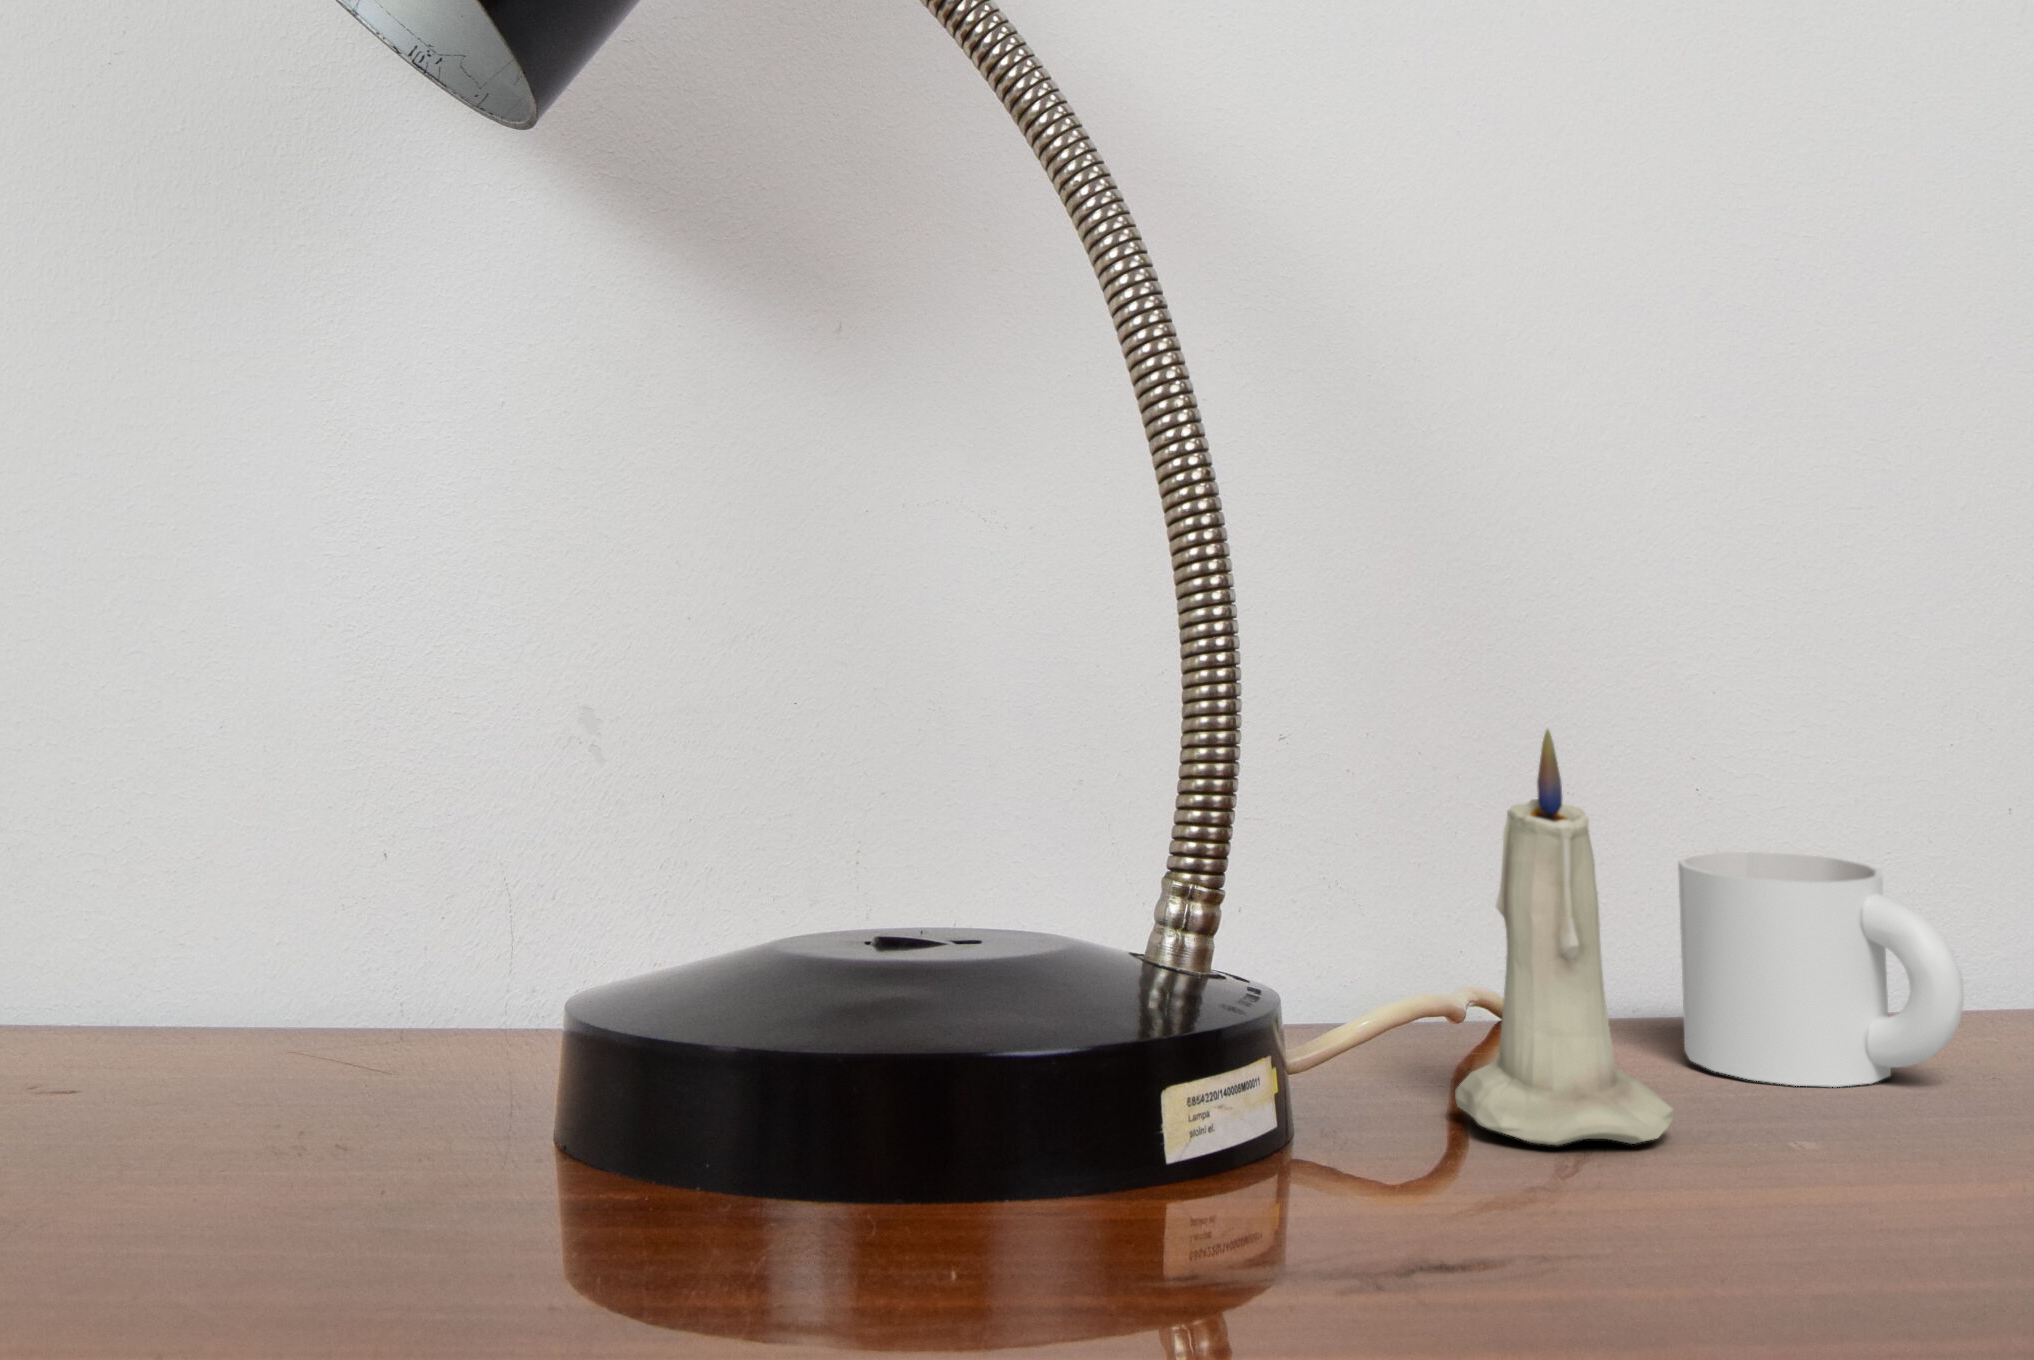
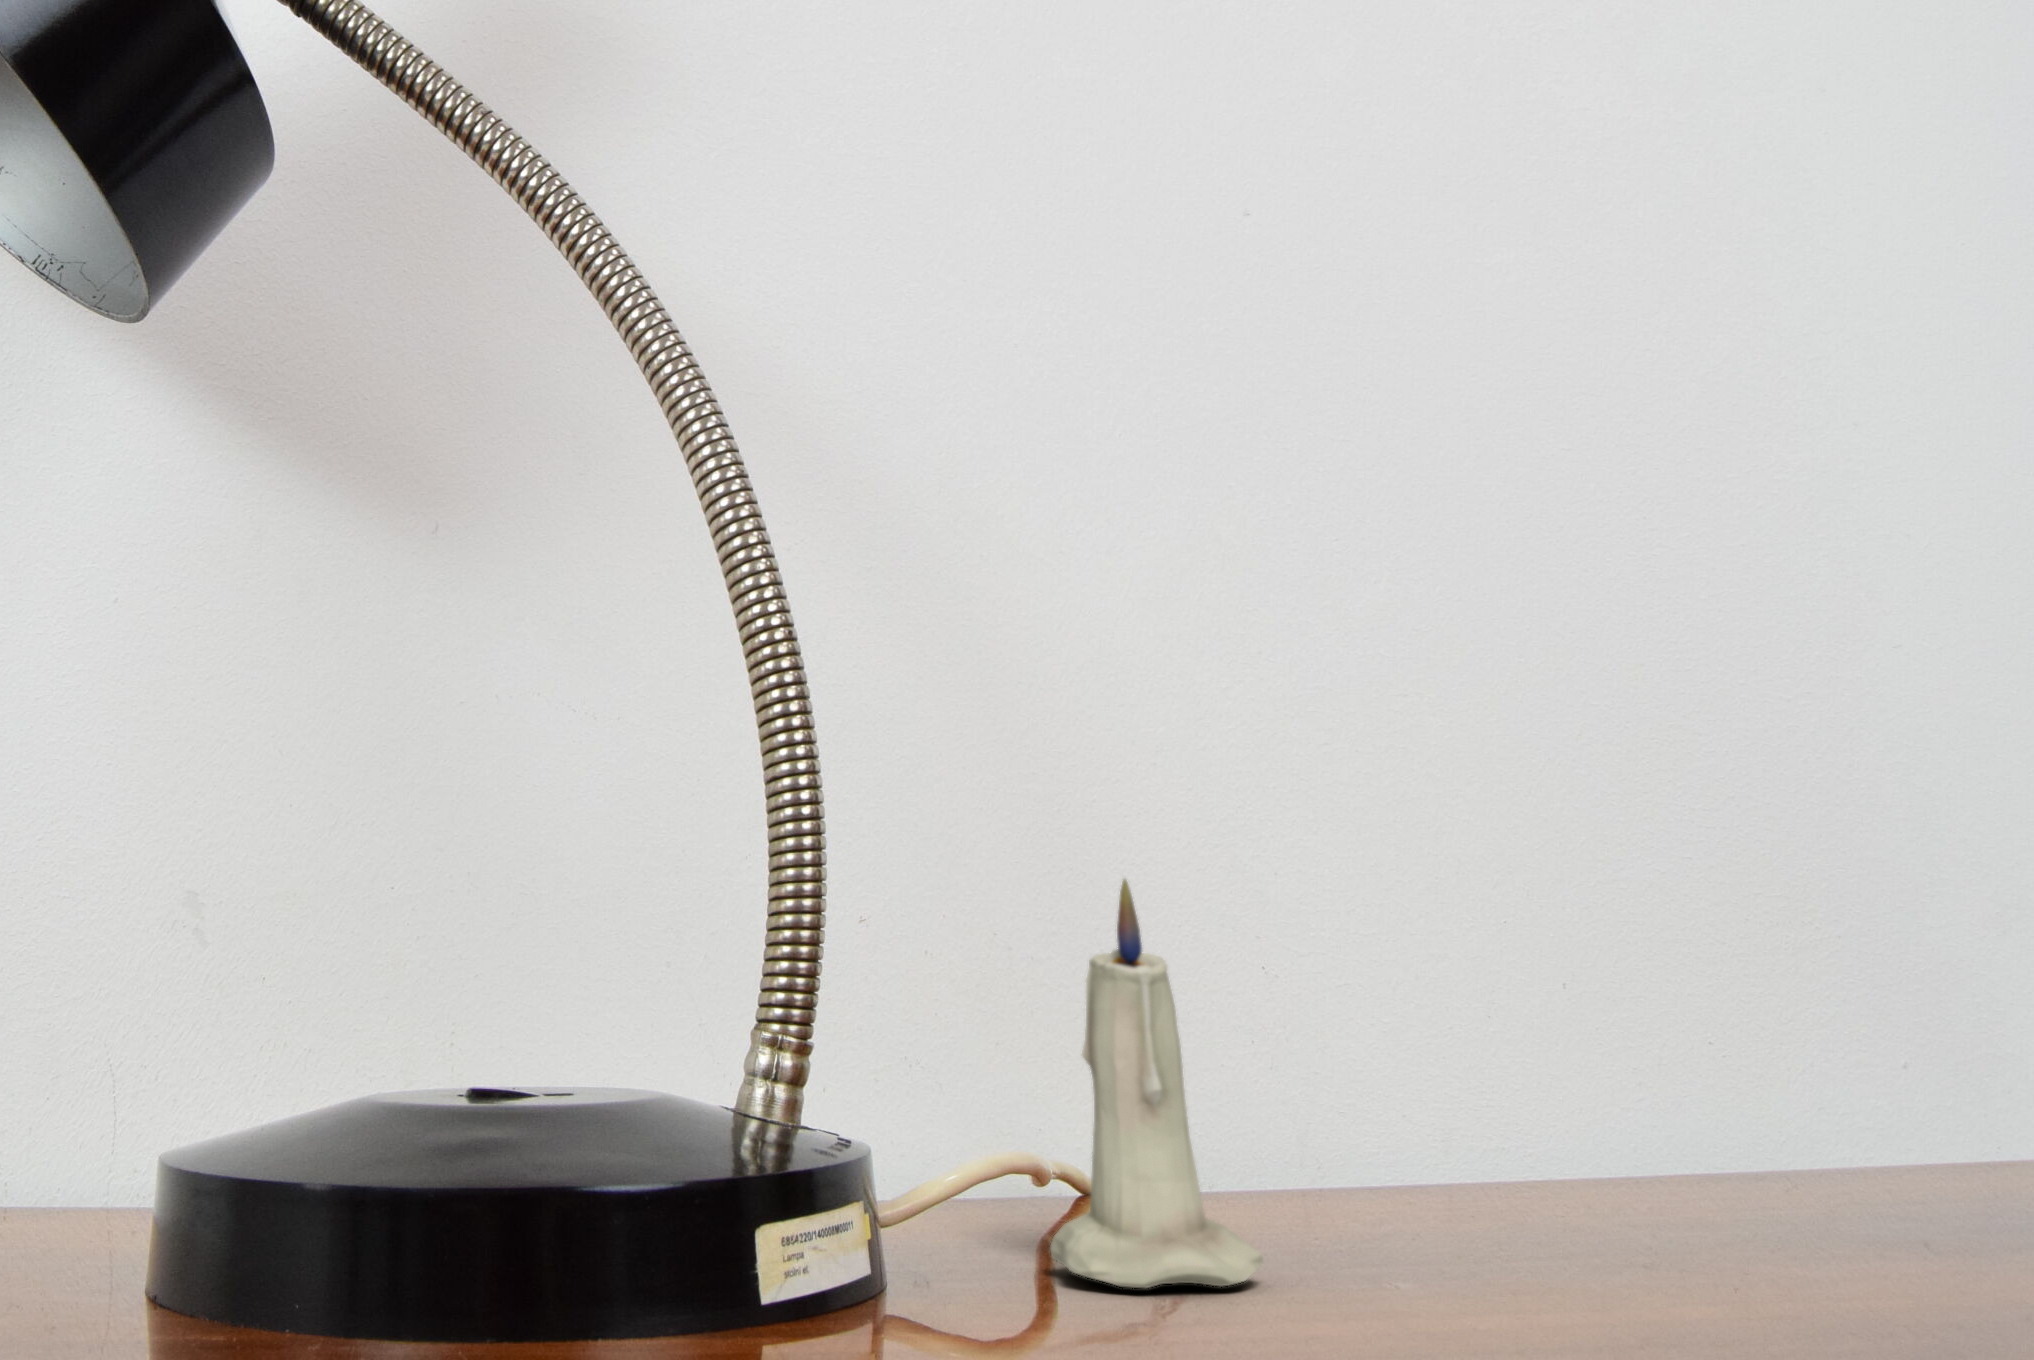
mug: present [1678,852,1964,1087] -> none [1274,1018,1555,1246]

